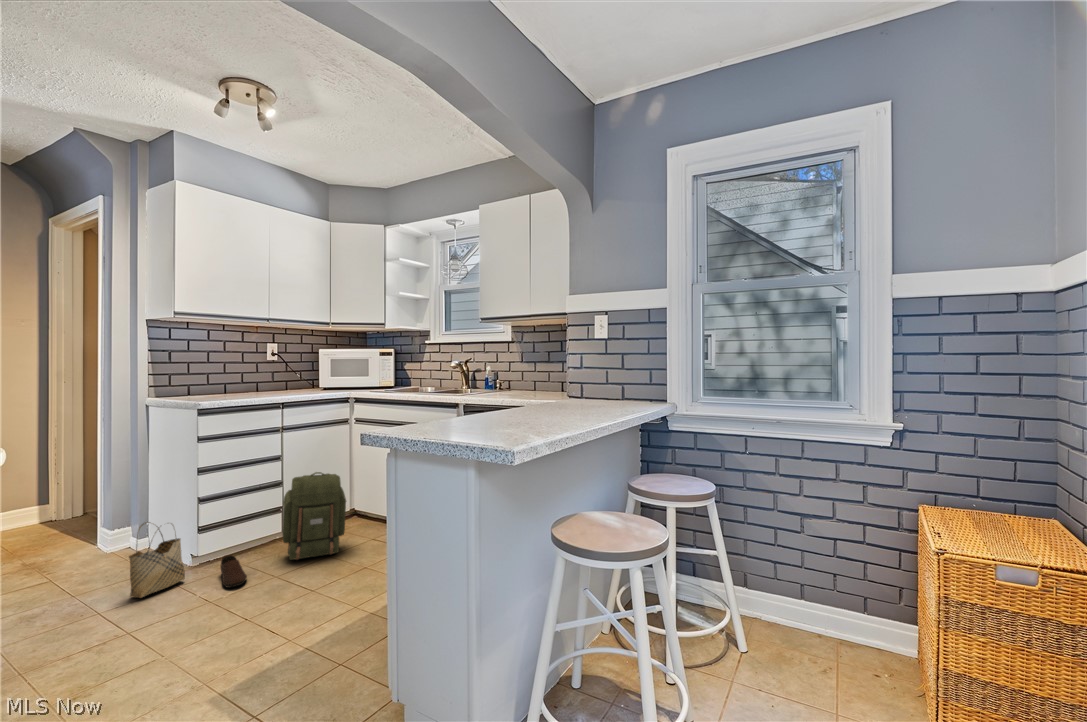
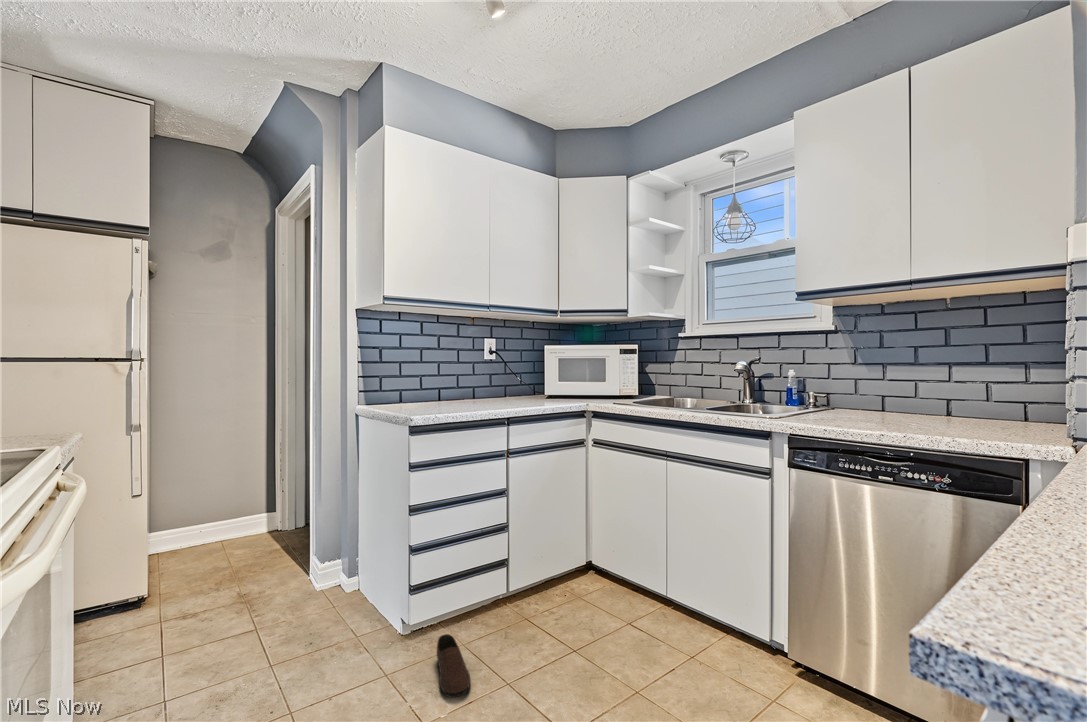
backpack: present [282,472,346,560] -> none [511,523,598,653]
woven basket: present [129,522,185,598] -> none [329,578,395,692]

